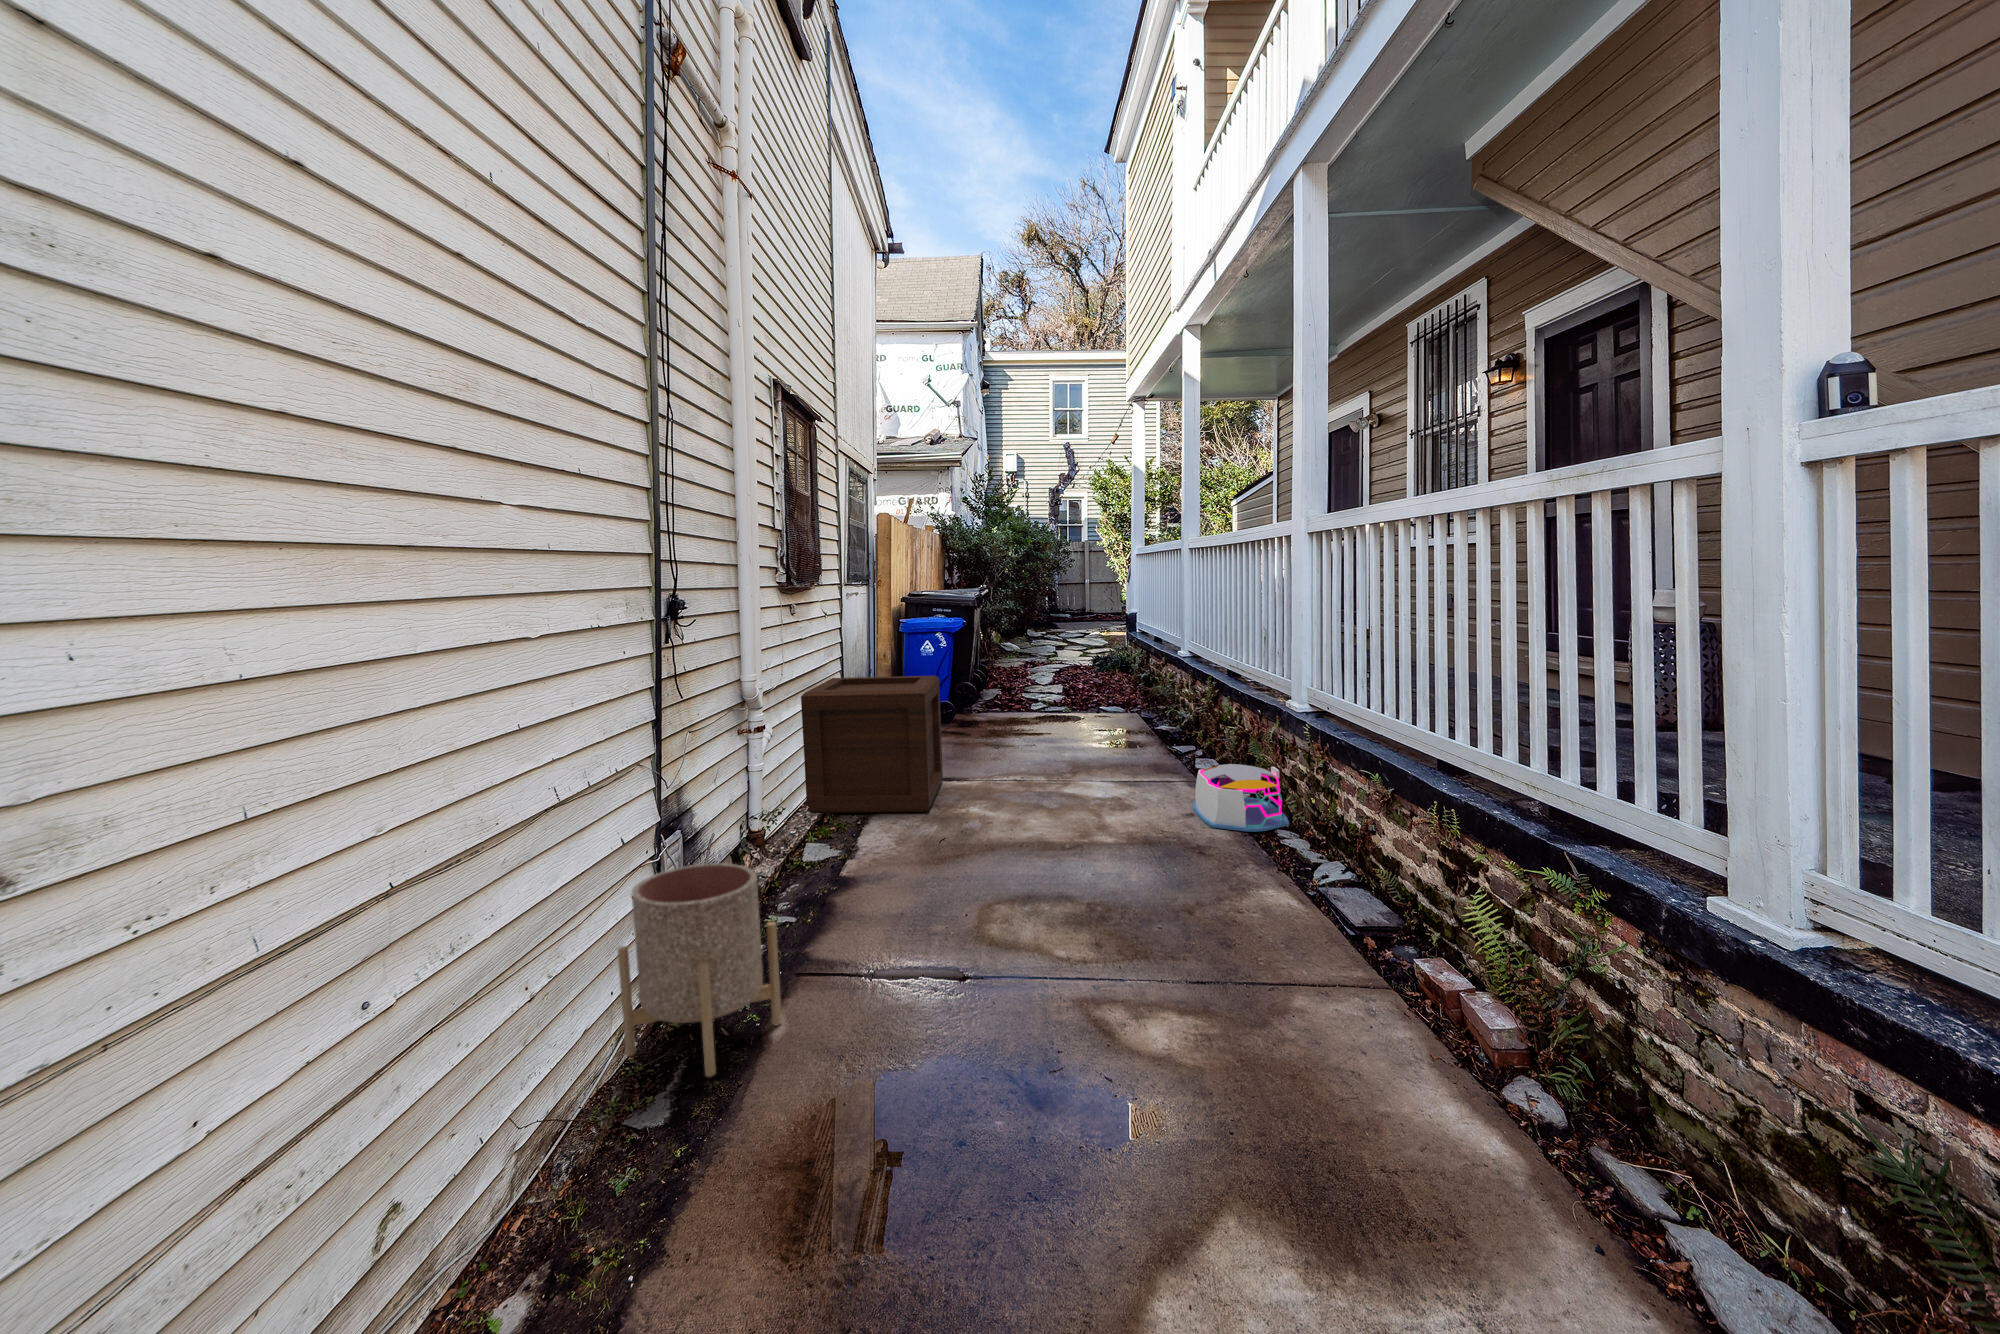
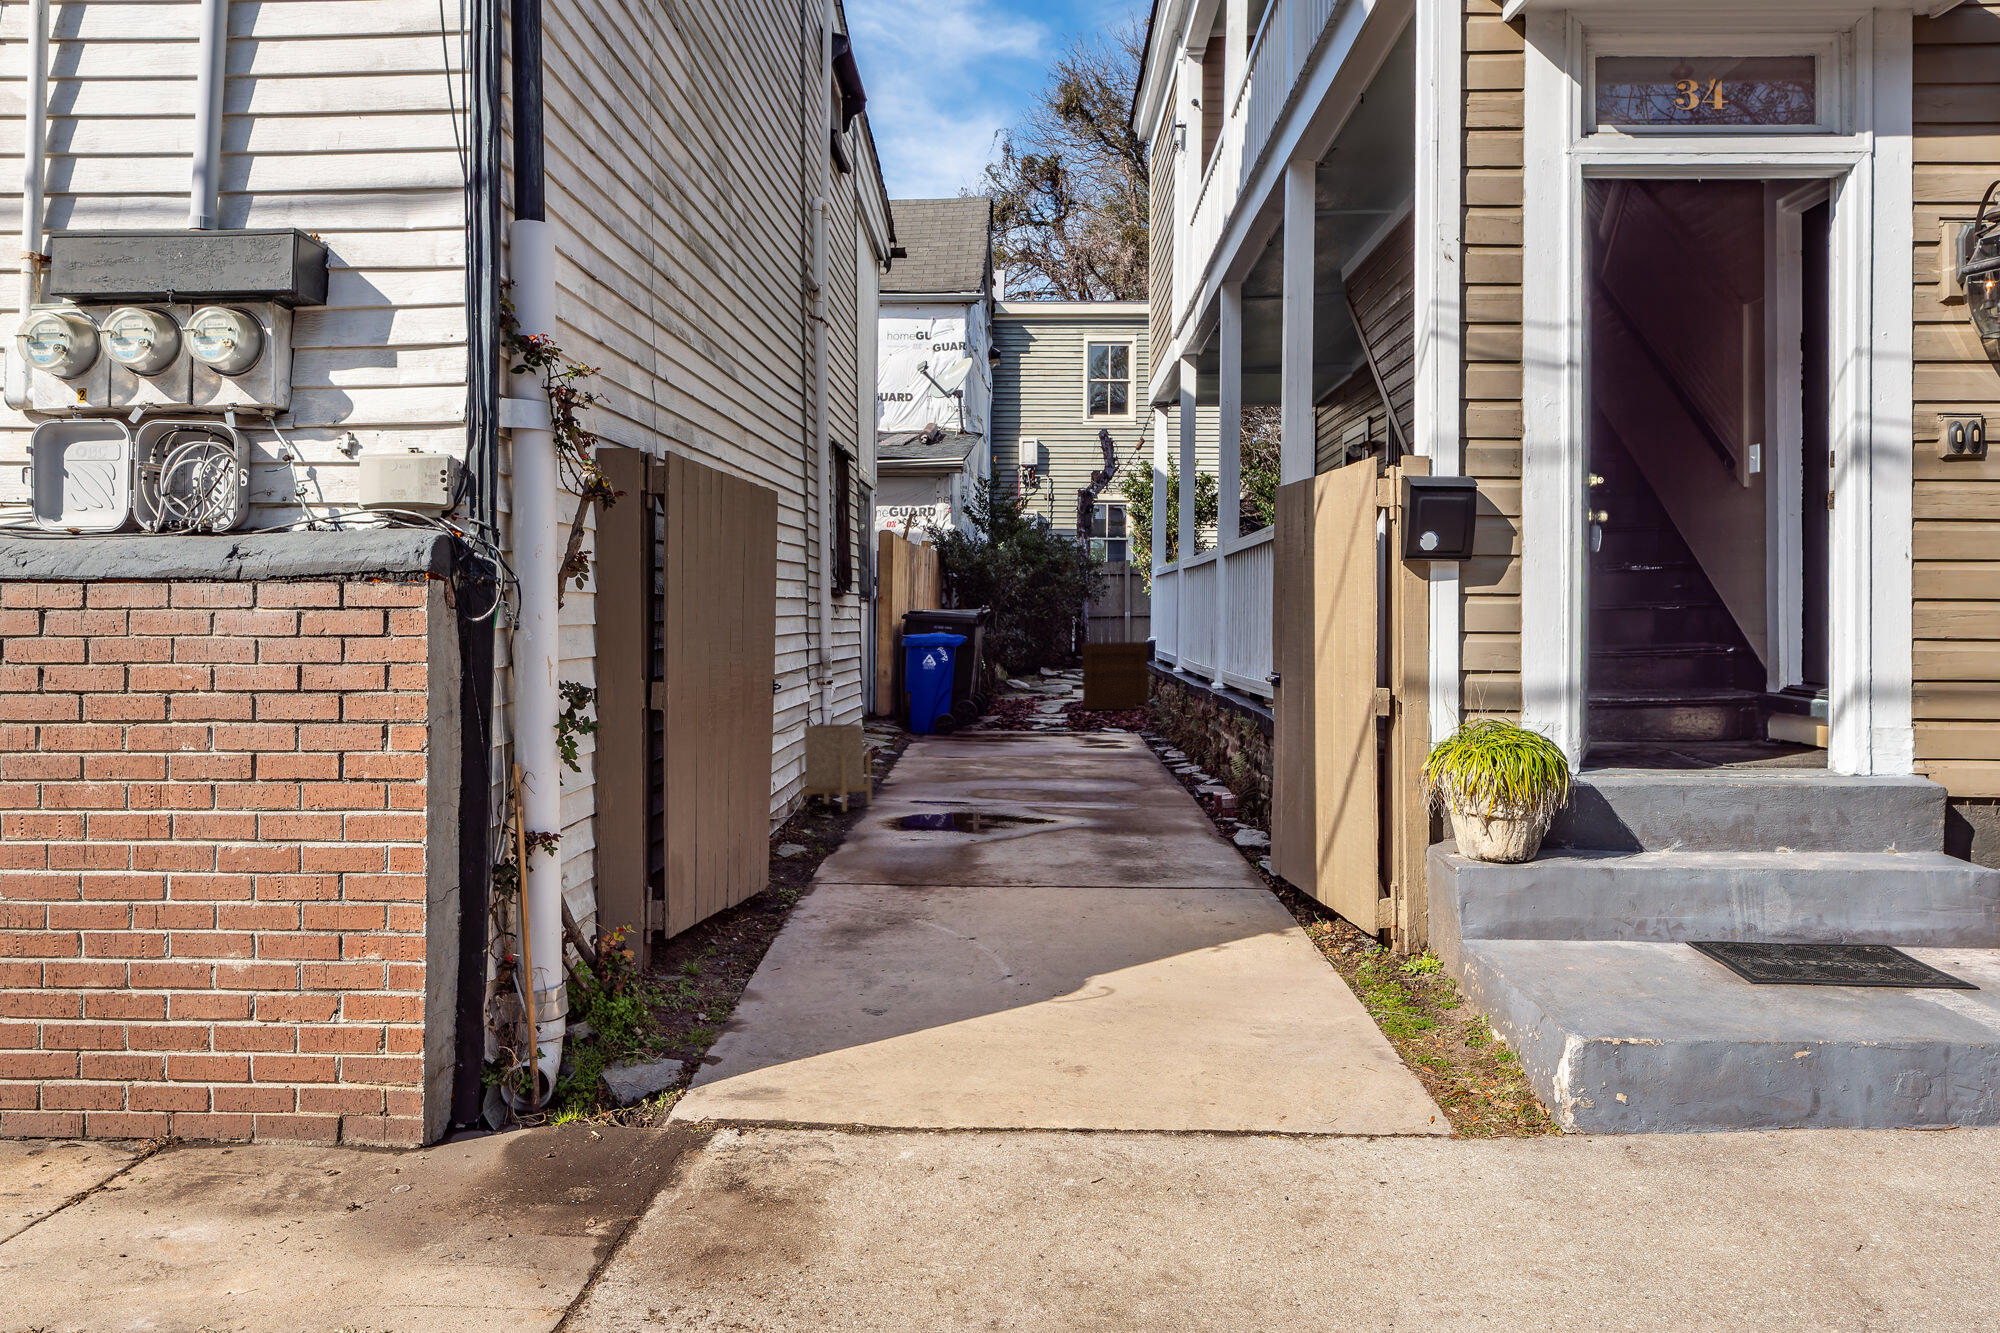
wooden crate: present [801,676,943,813] -> present [1082,642,1150,710]
storage bin: present [1193,764,1289,832] -> none [1138,728,1202,766]

